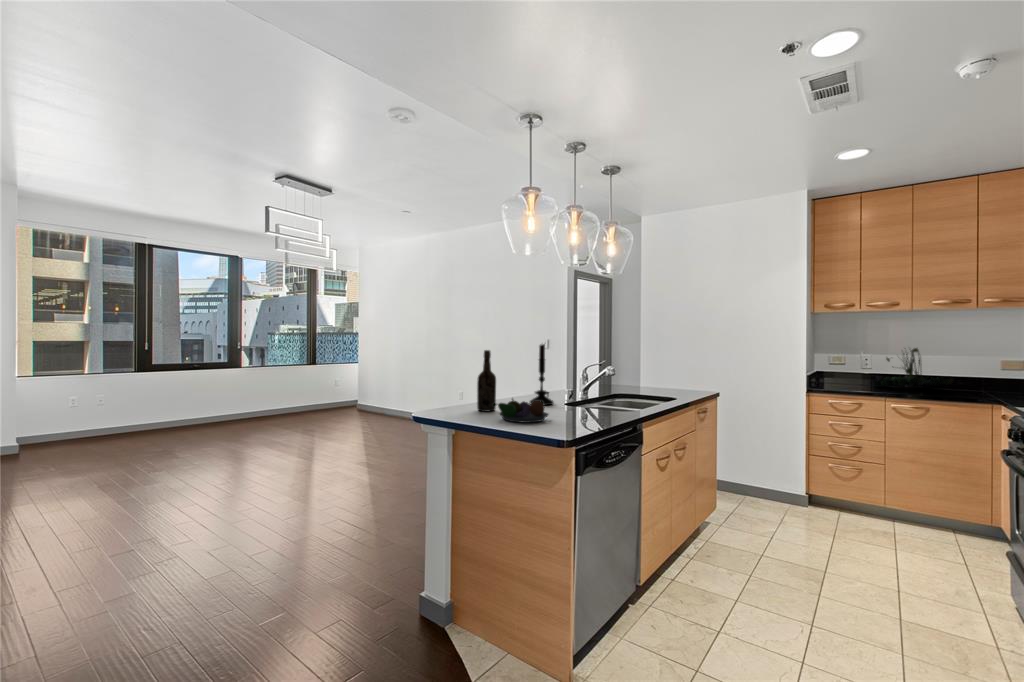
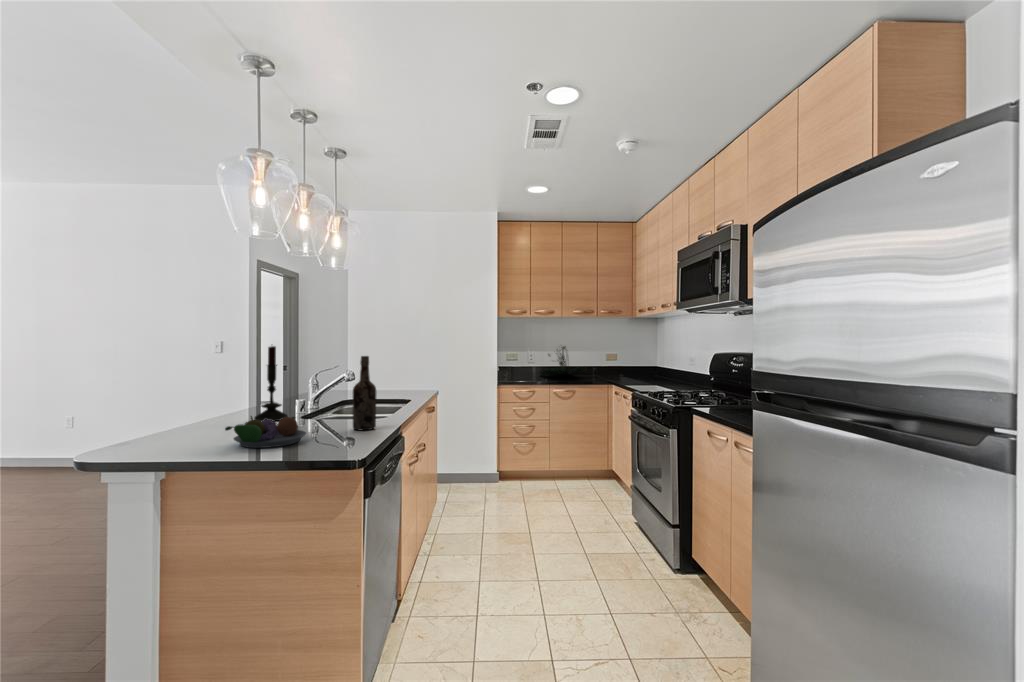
wine bottle: present [477,350,496,412] -> present [353,356,376,430]

